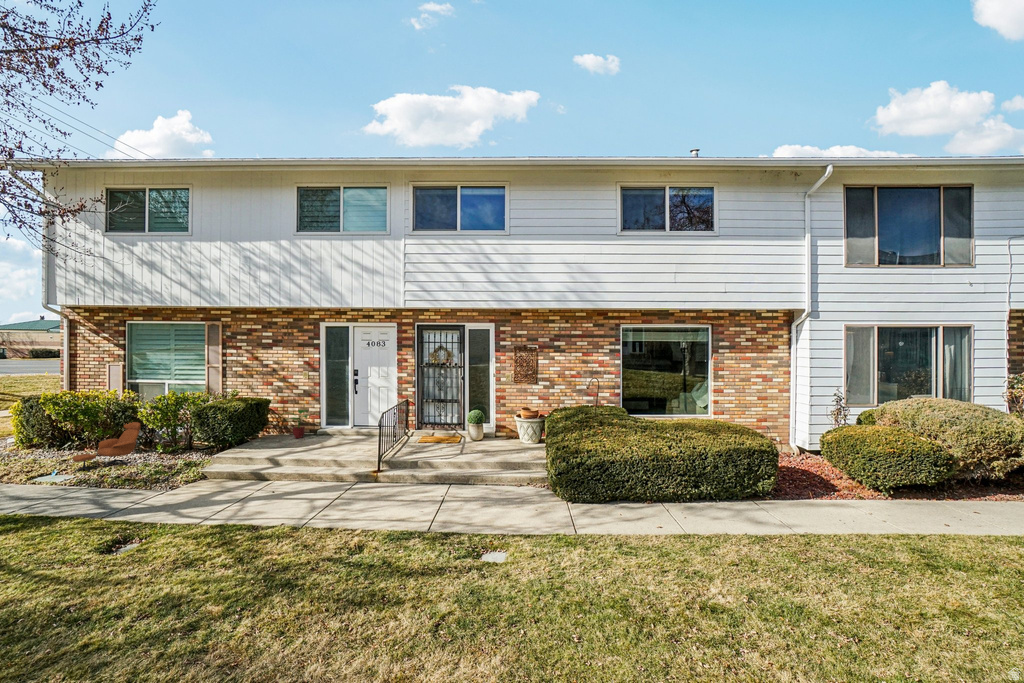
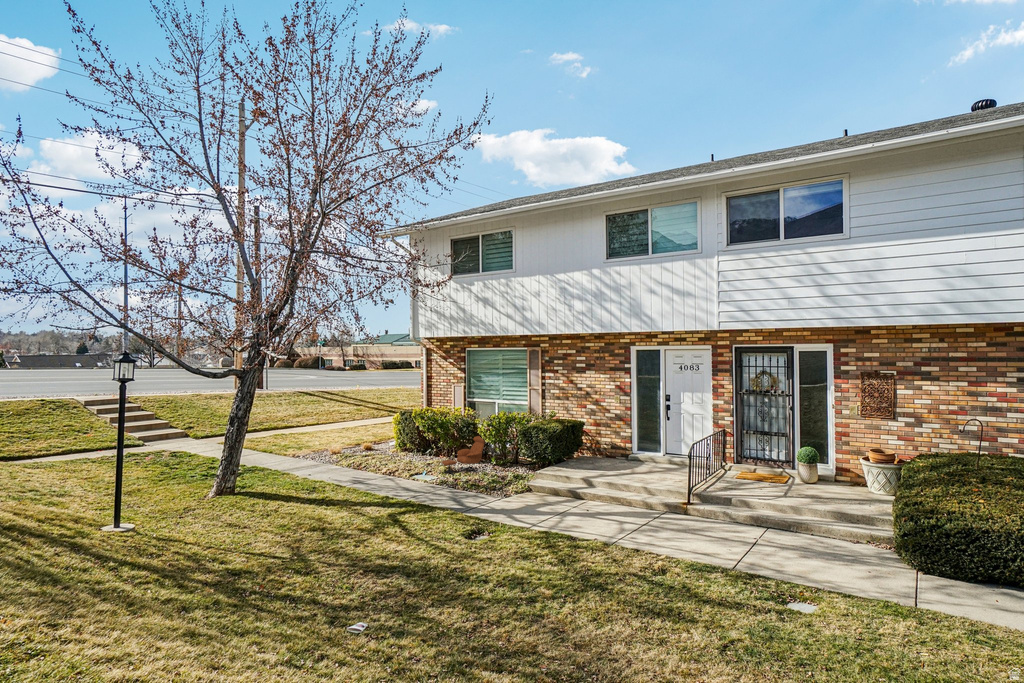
potted plant: present [283,409,310,438] -> none [593,434,625,463]

